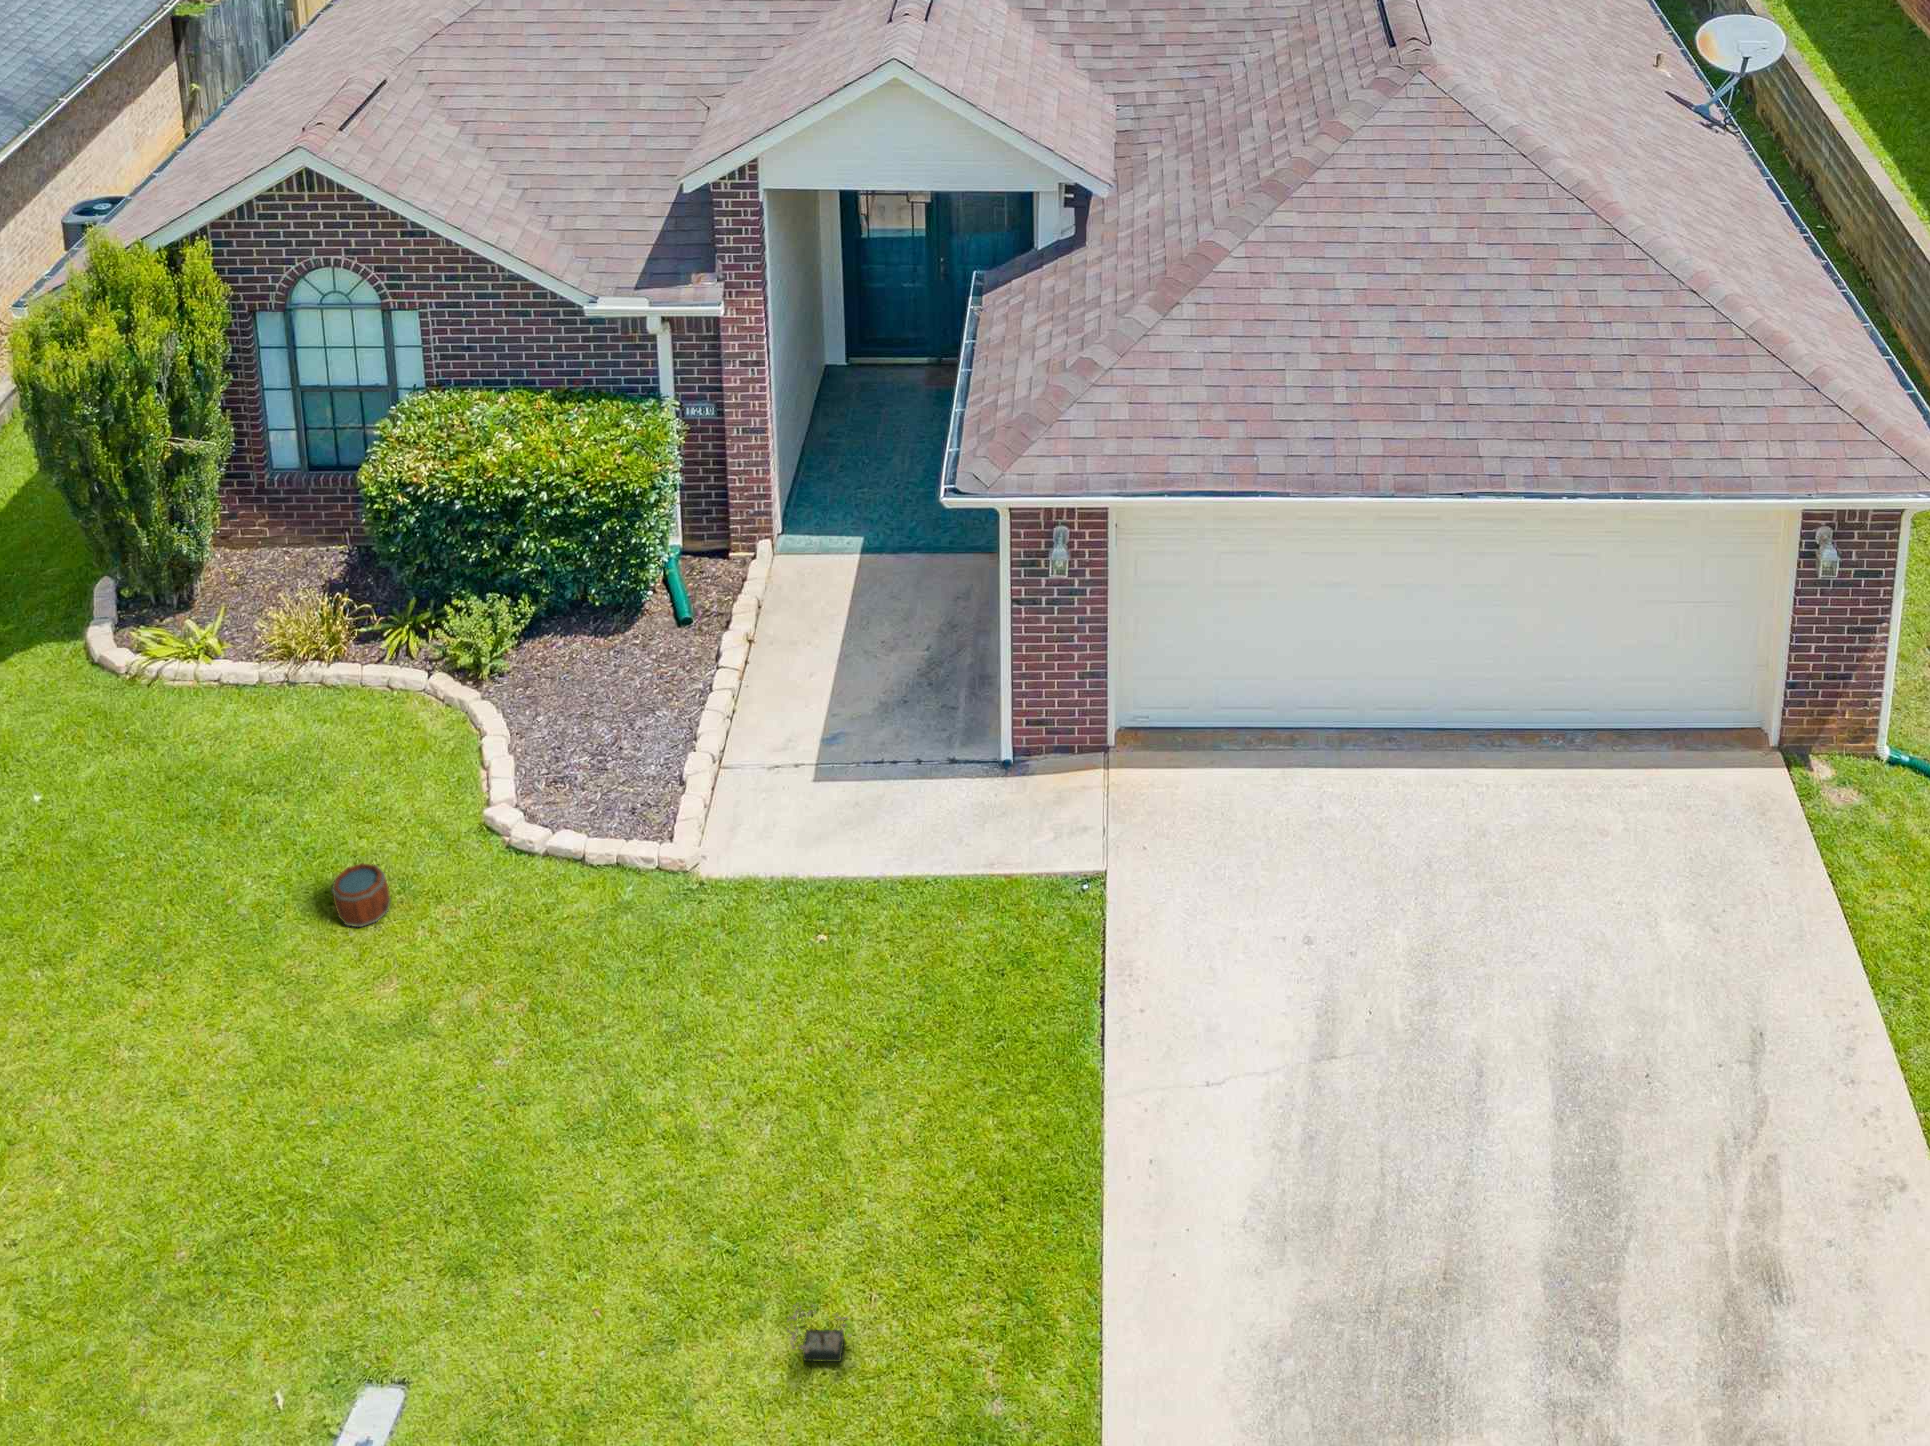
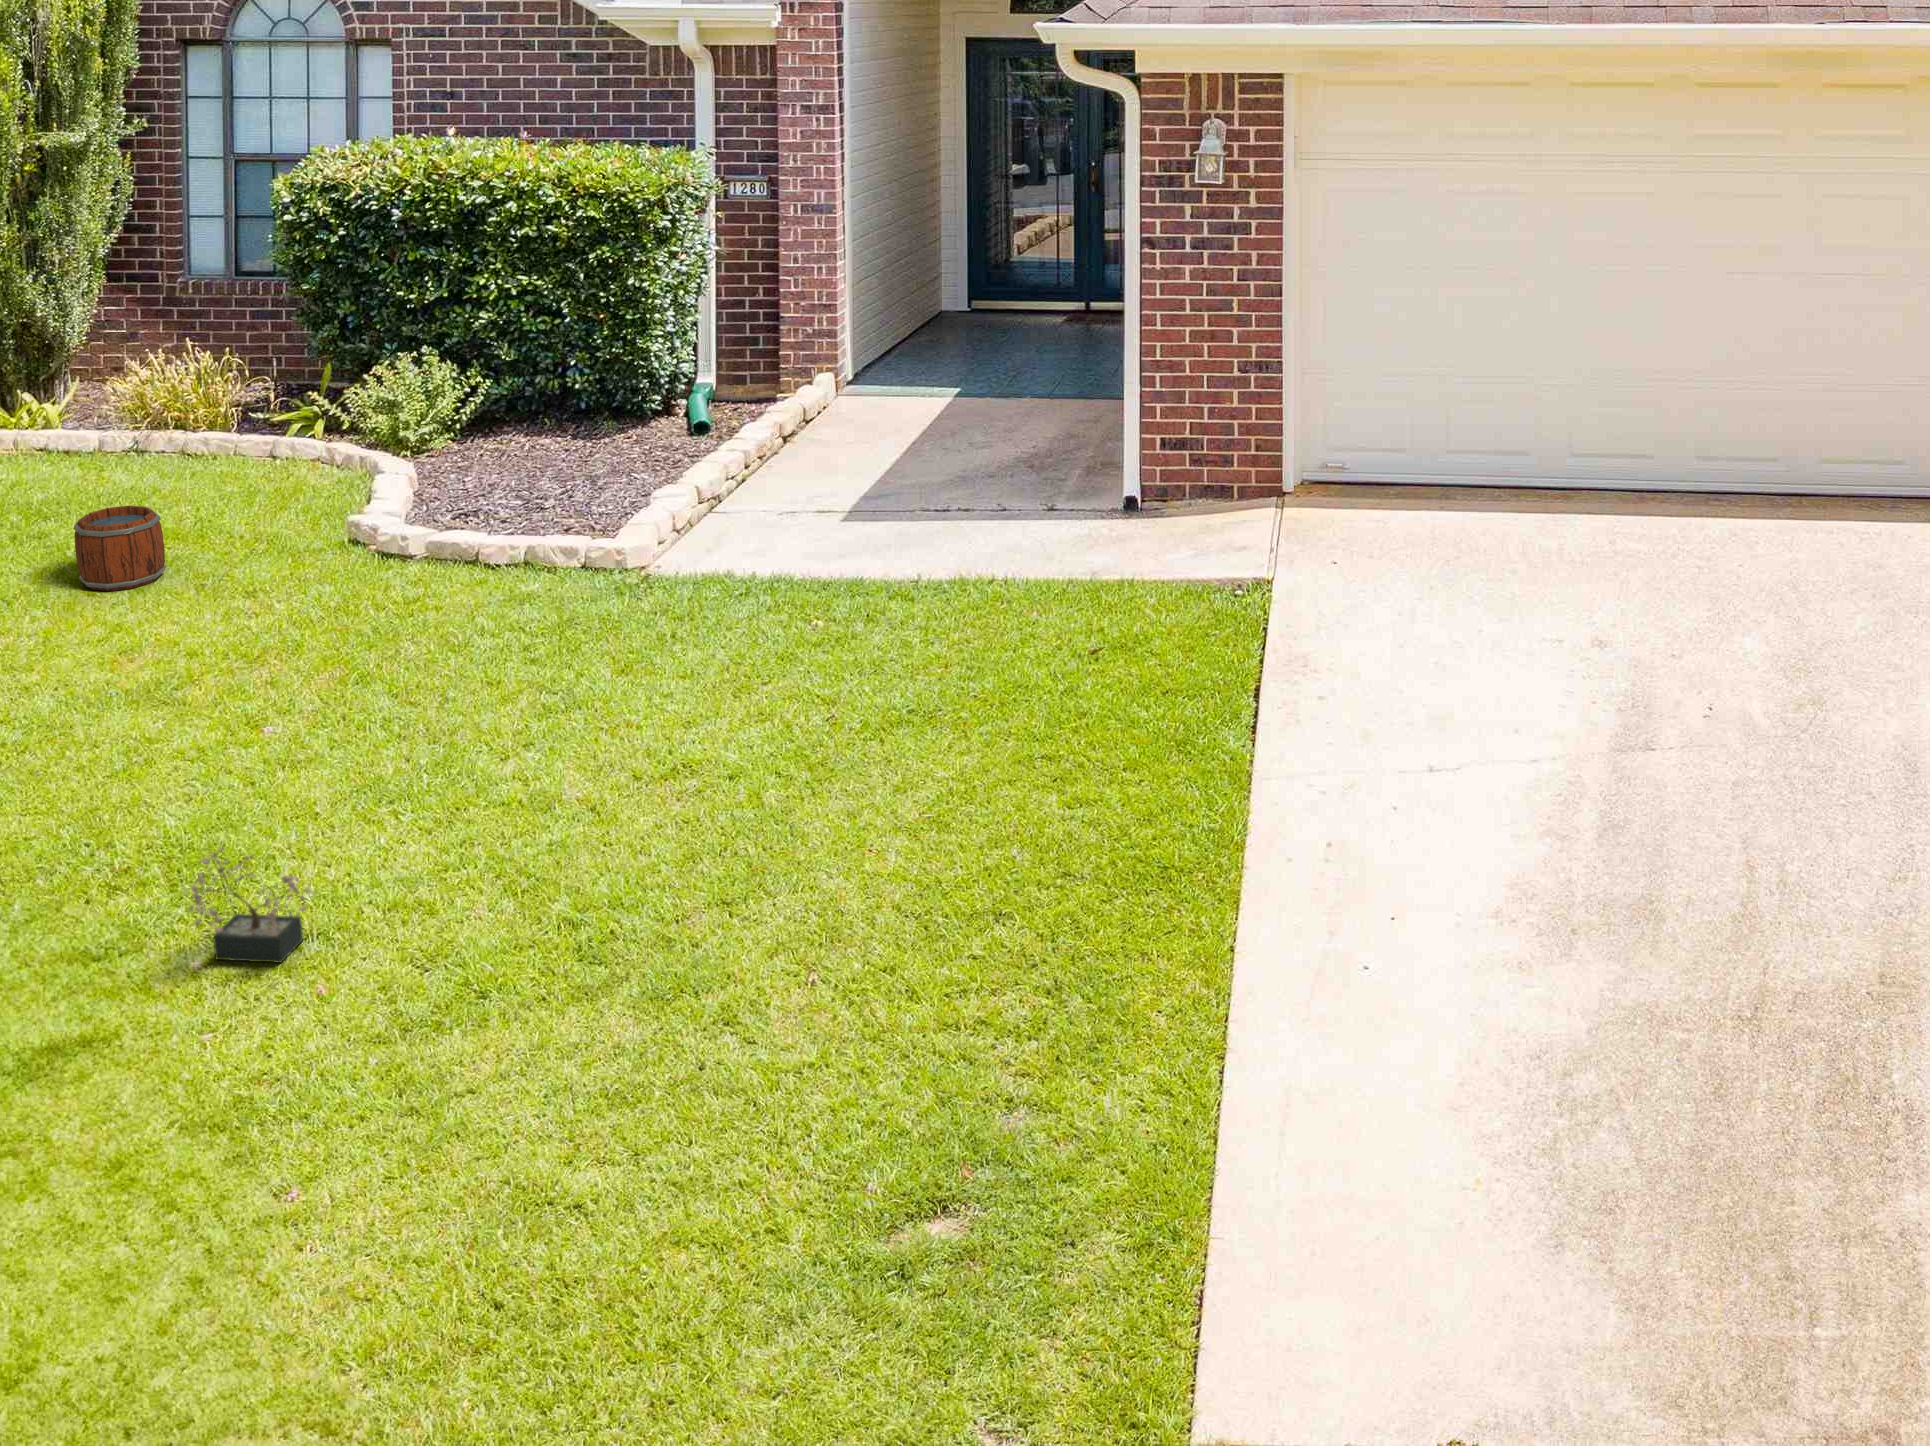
decorative plant: present [788,1305,851,1362] -> present [185,848,312,963]

